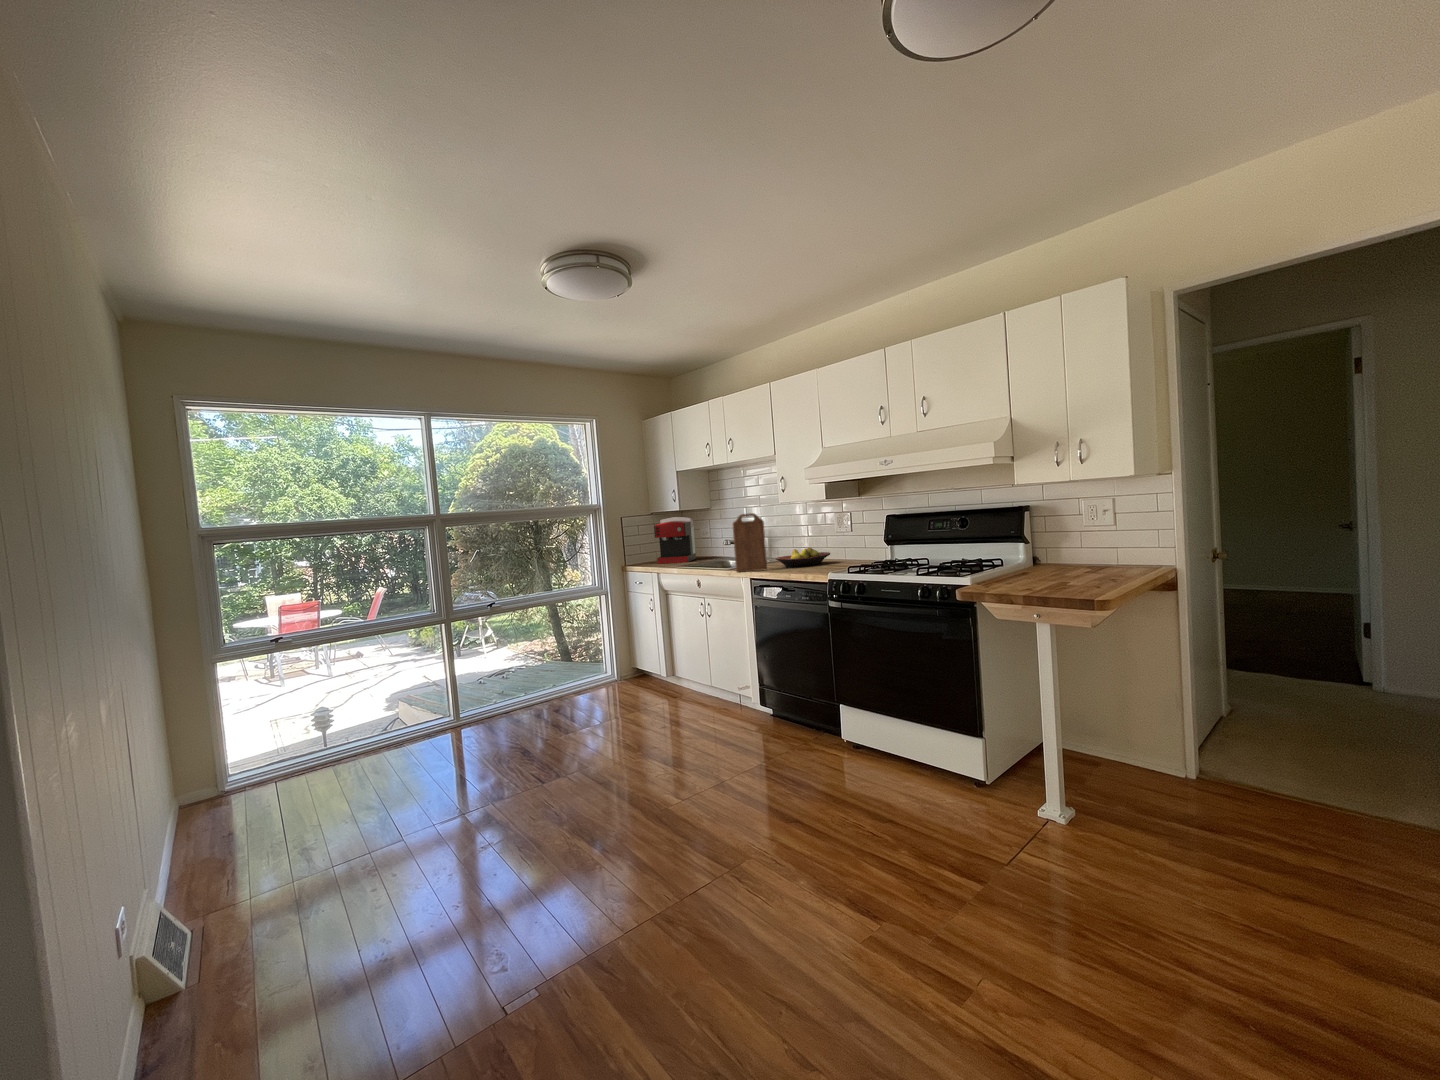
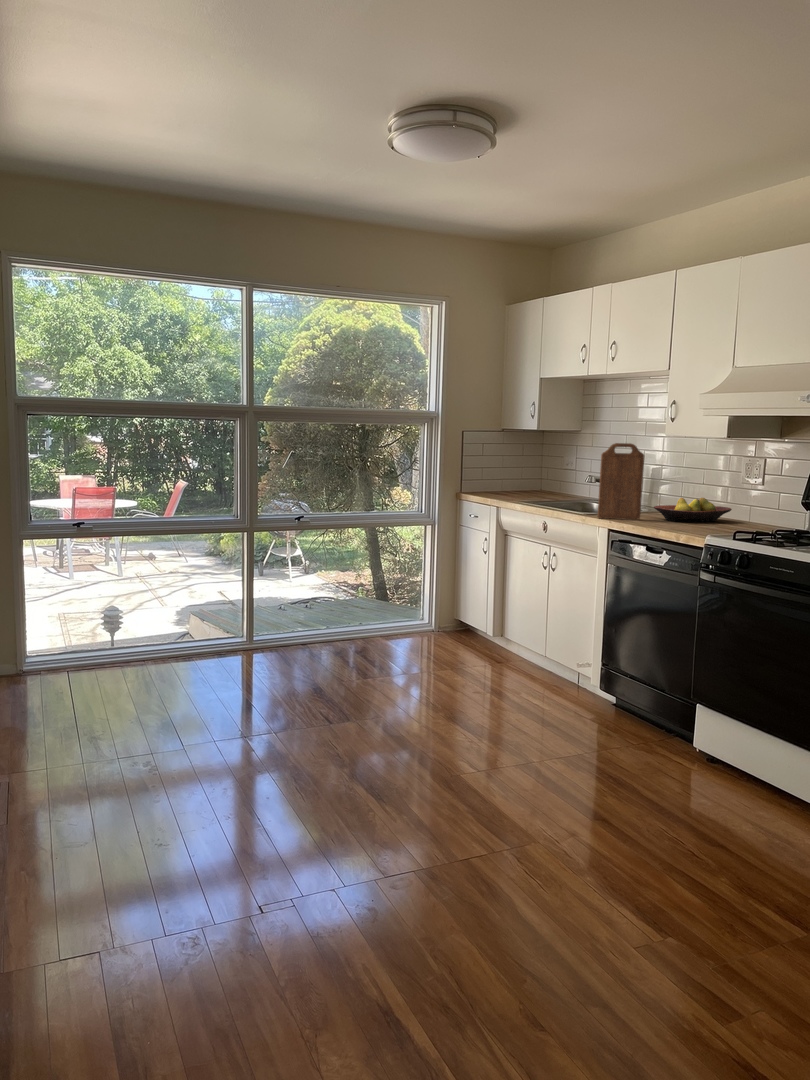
coffee maker: present [654,517,696,564] -> none [504,439,556,497]

